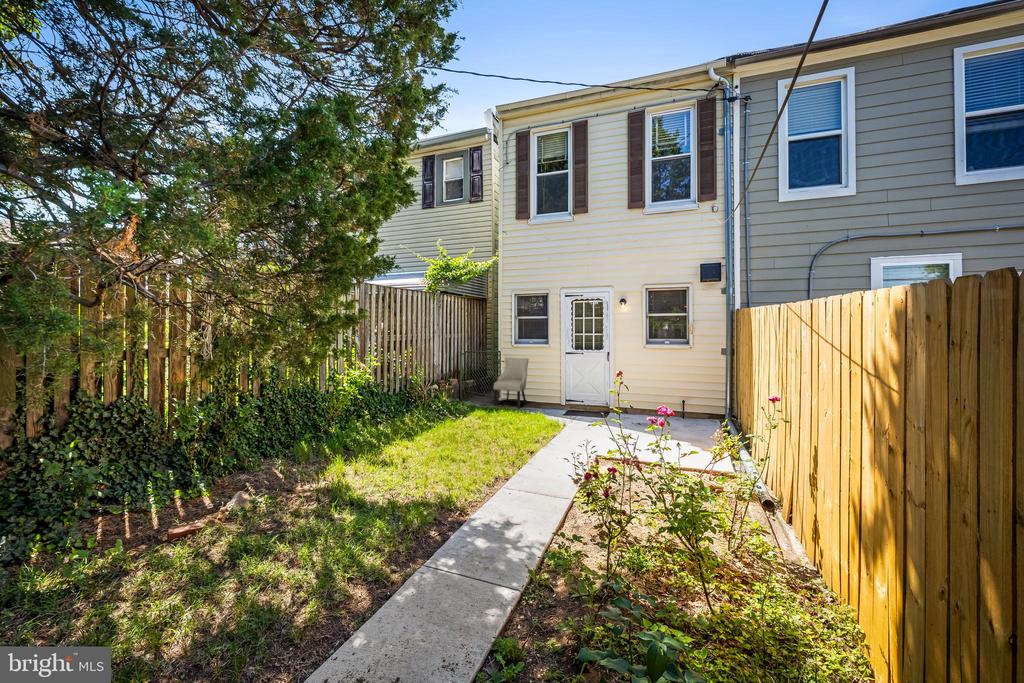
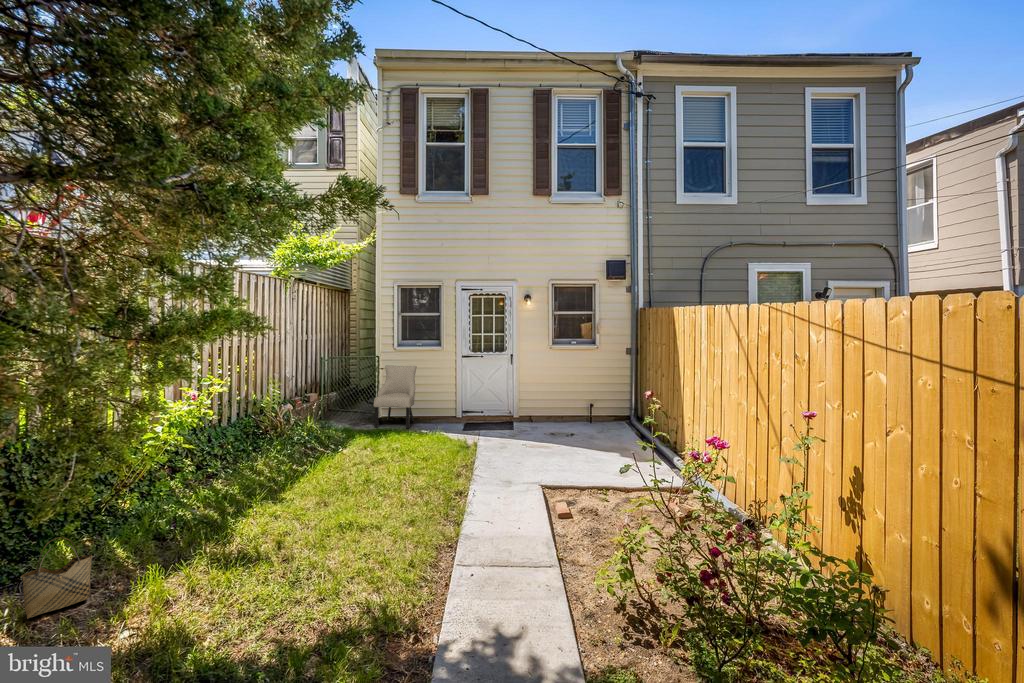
woven basket: none [285,434,313,470] -> present [21,537,92,619]

